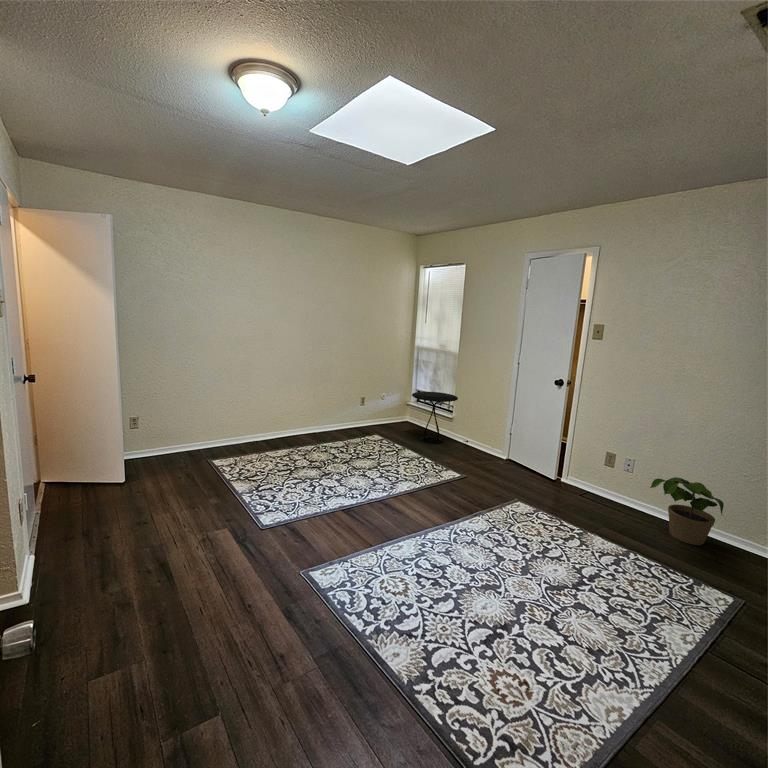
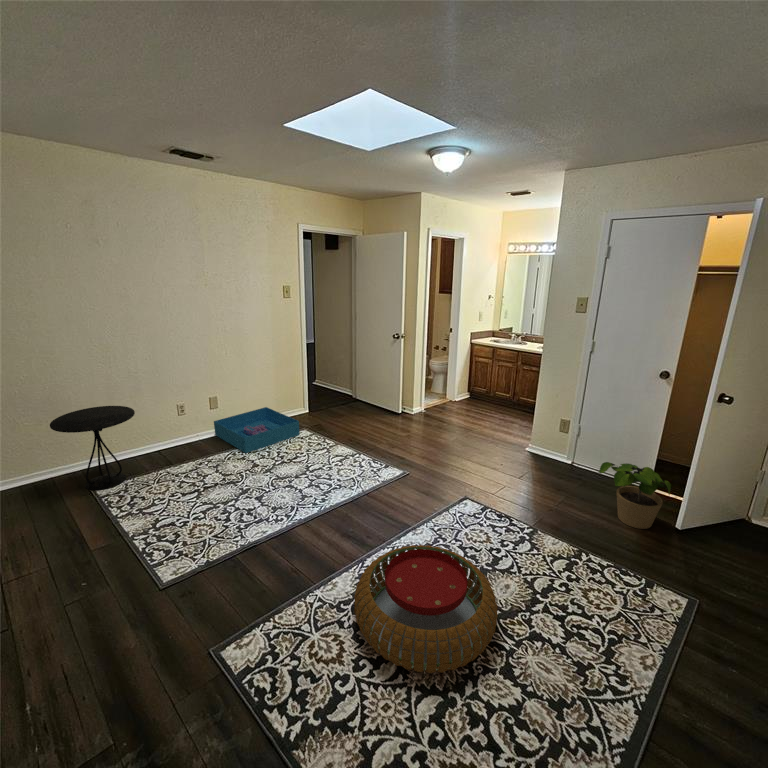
side table: present [412,392,458,444] -> present [50,406,135,490]
storage bin: none [303,417,374,450] -> present [214,407,300,453]
pouf: none [419,519,545,614] -> present [354,545,498,673]

